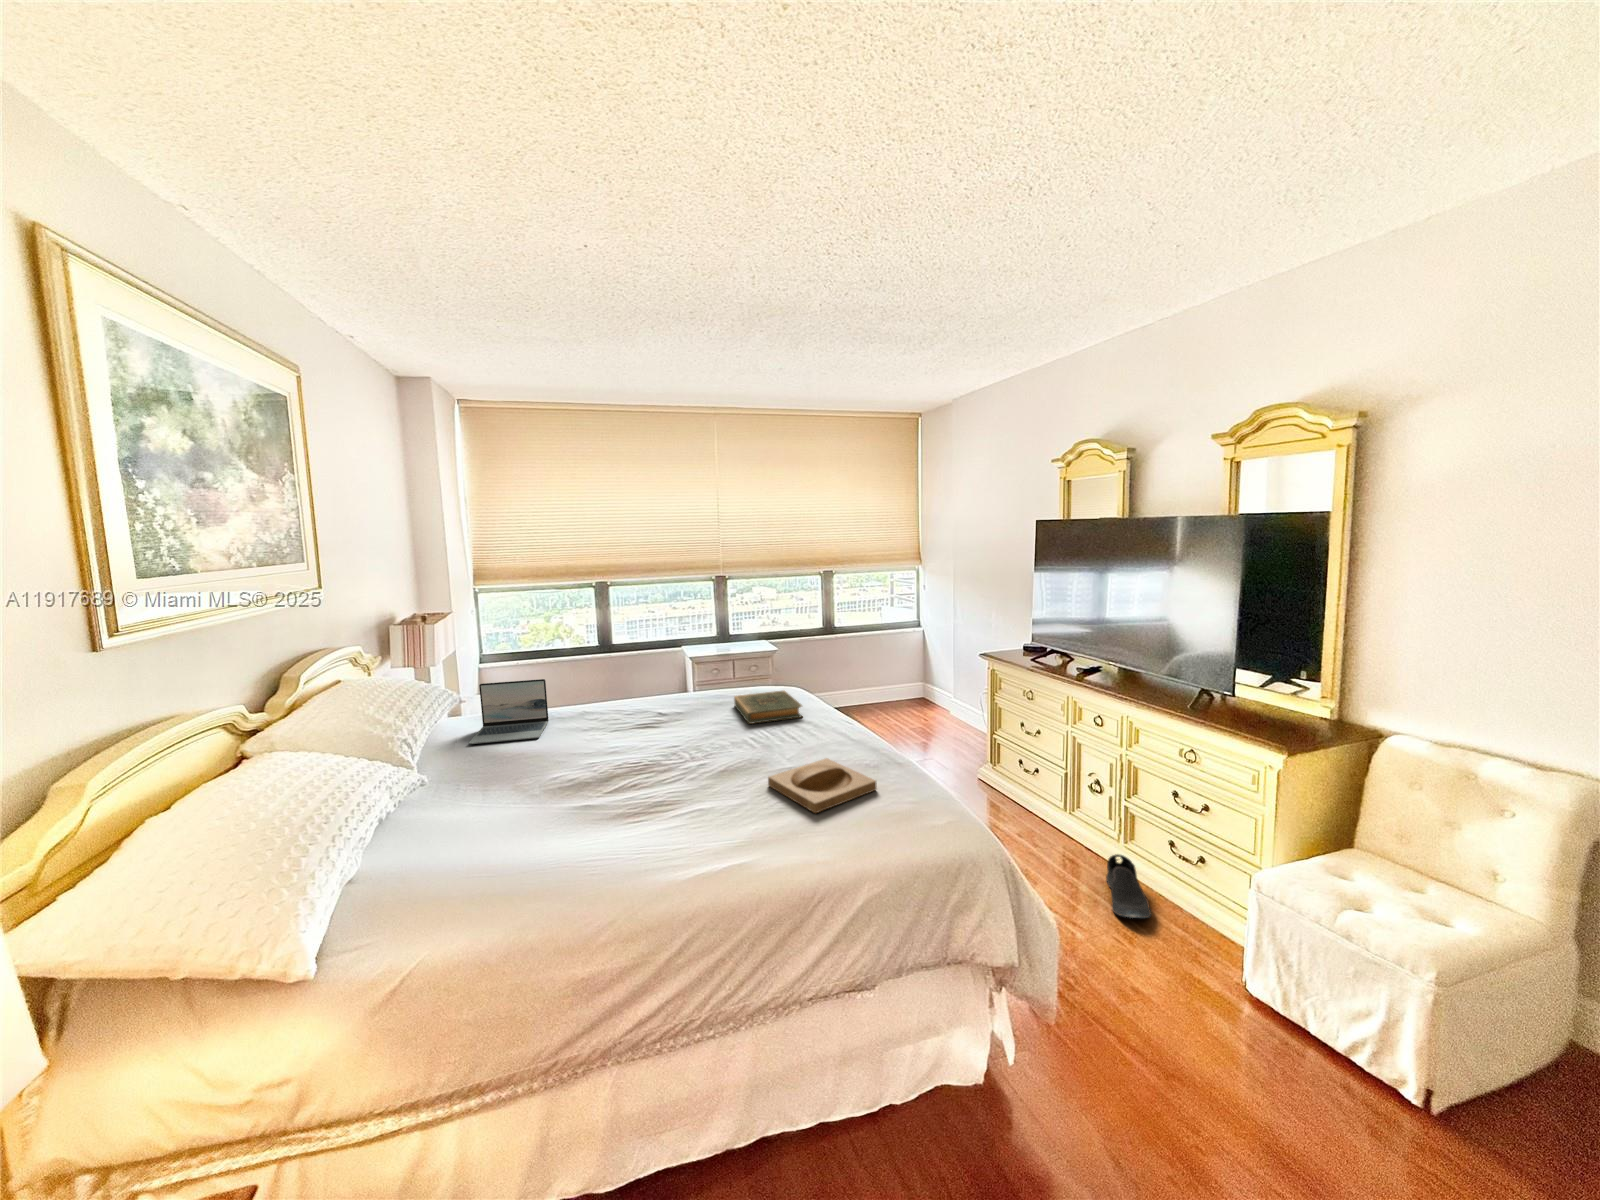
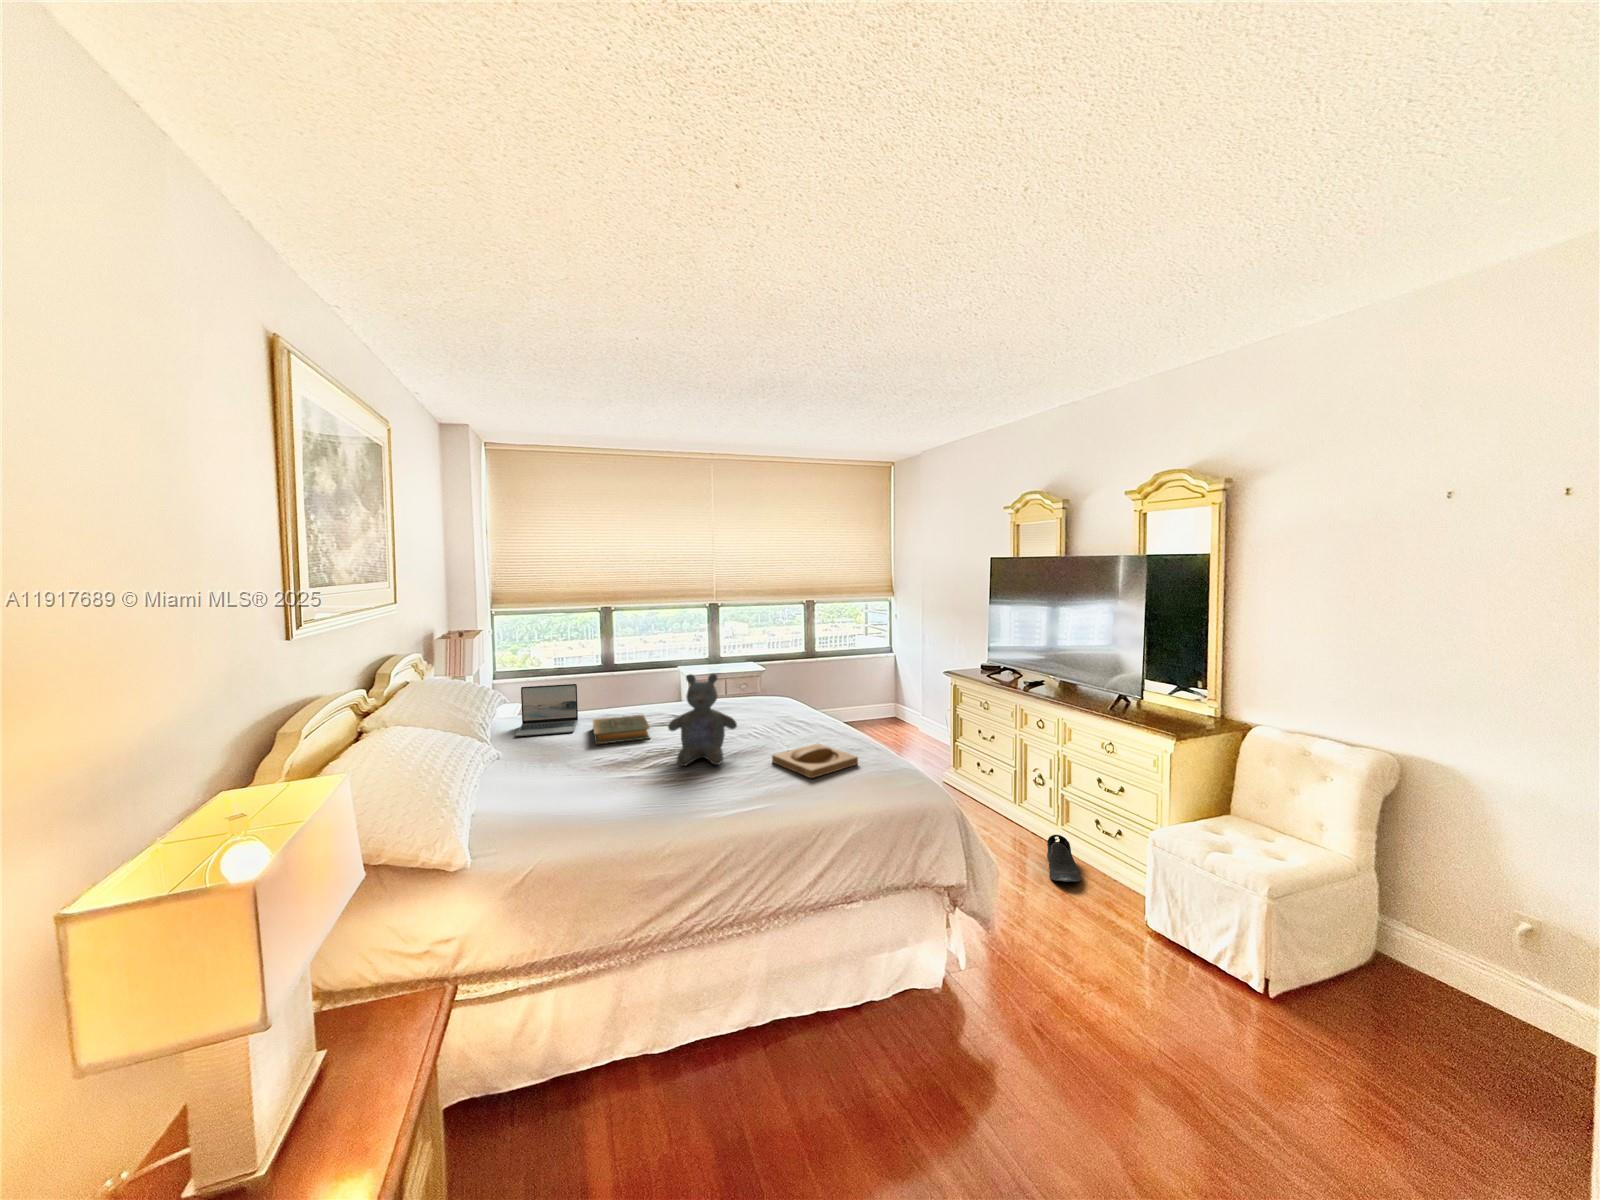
stuffed bear: none [640,674,726,792] -> present [668,674,737,766]
hardback book: present [734,691,802,724] -> present [593,715,650,744]

